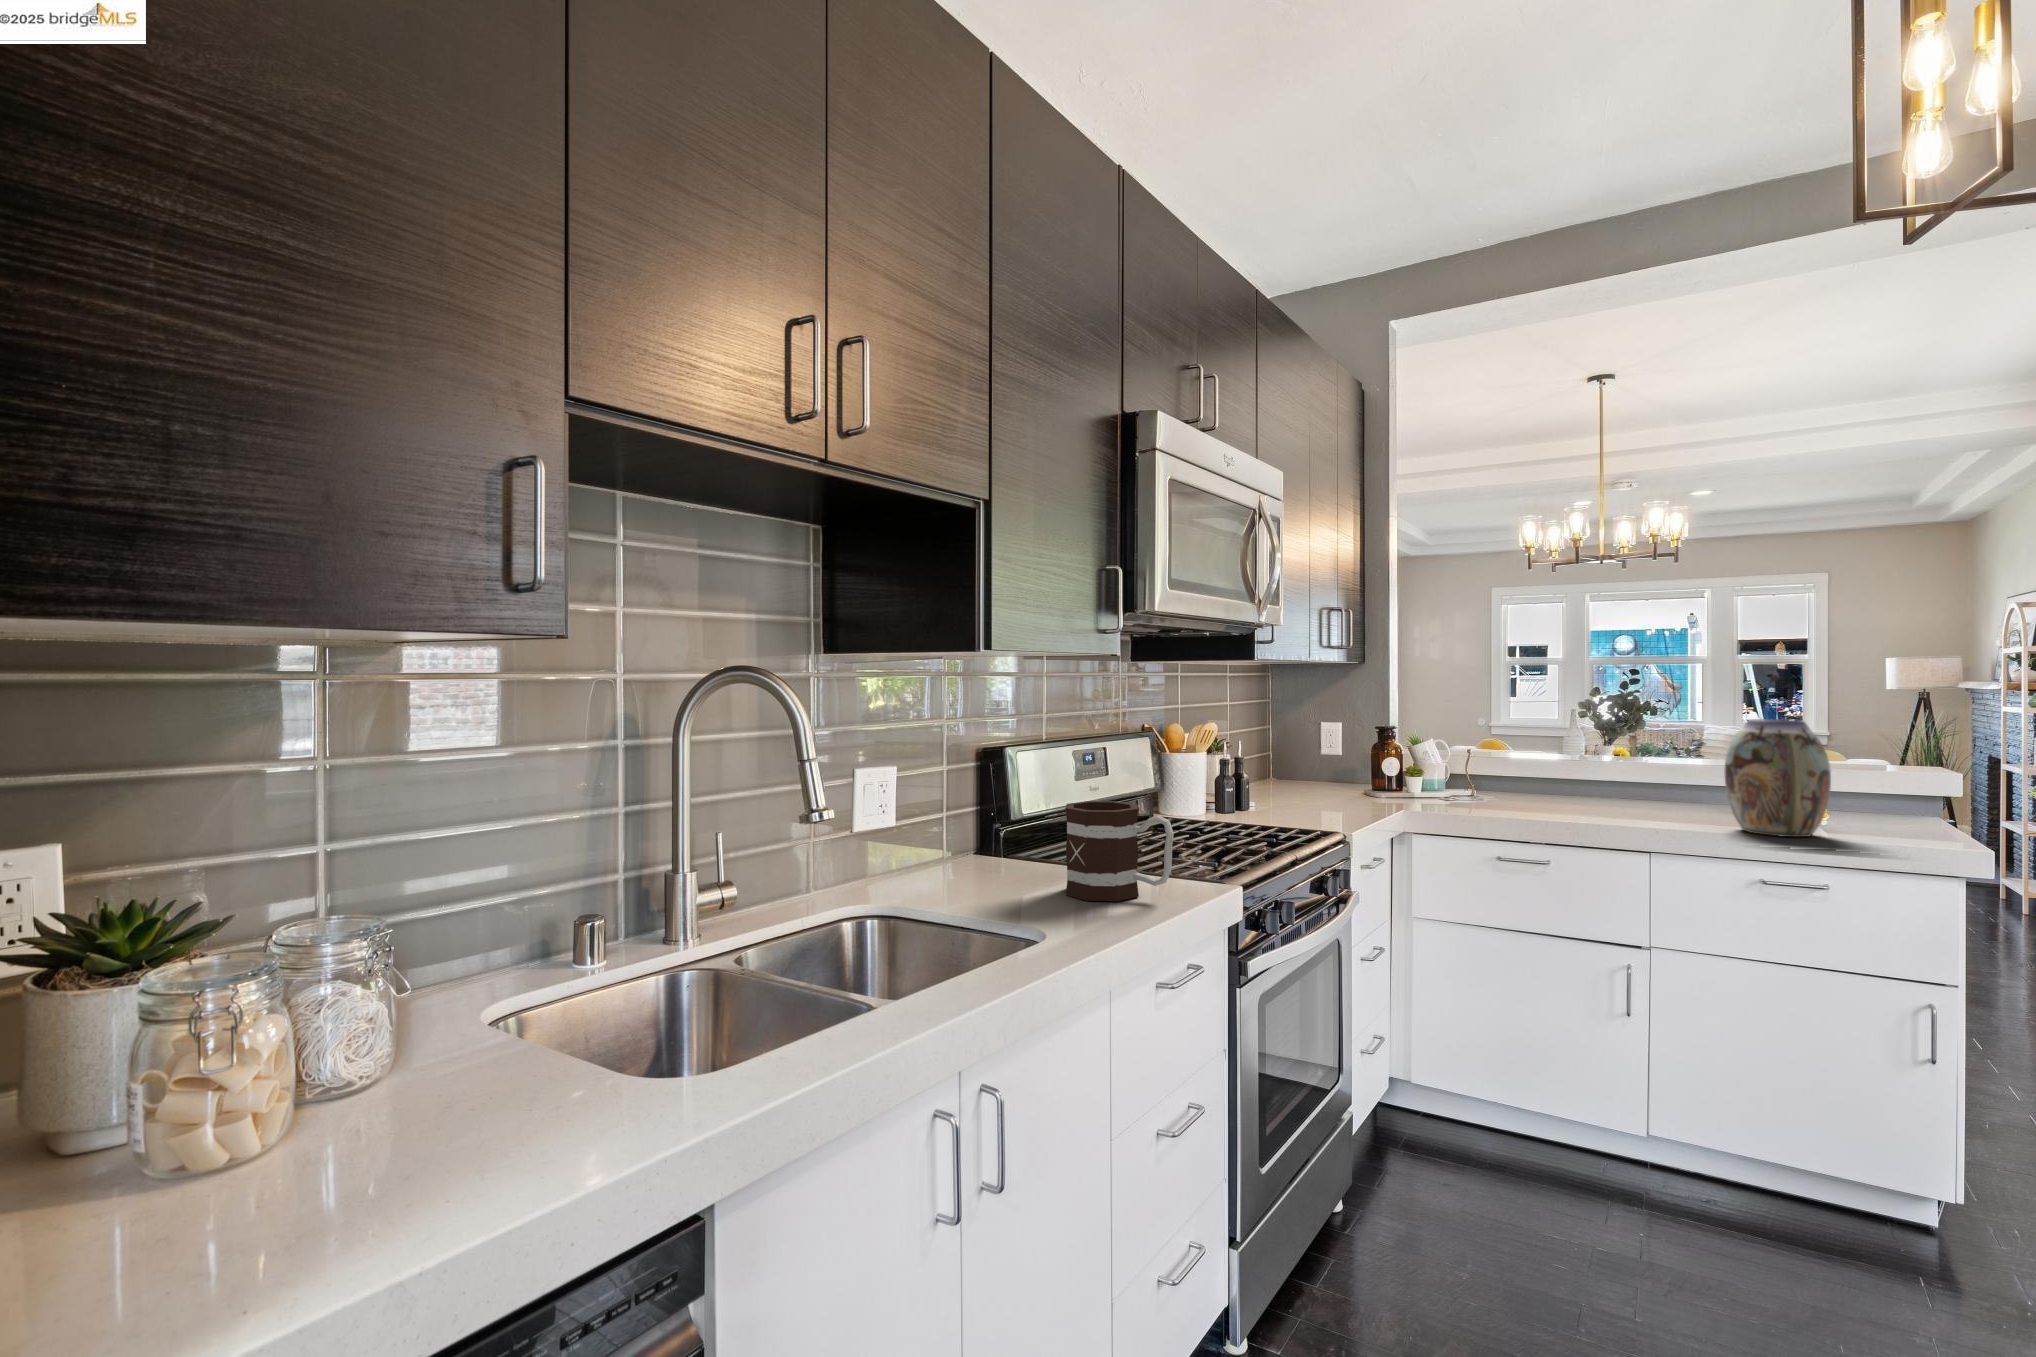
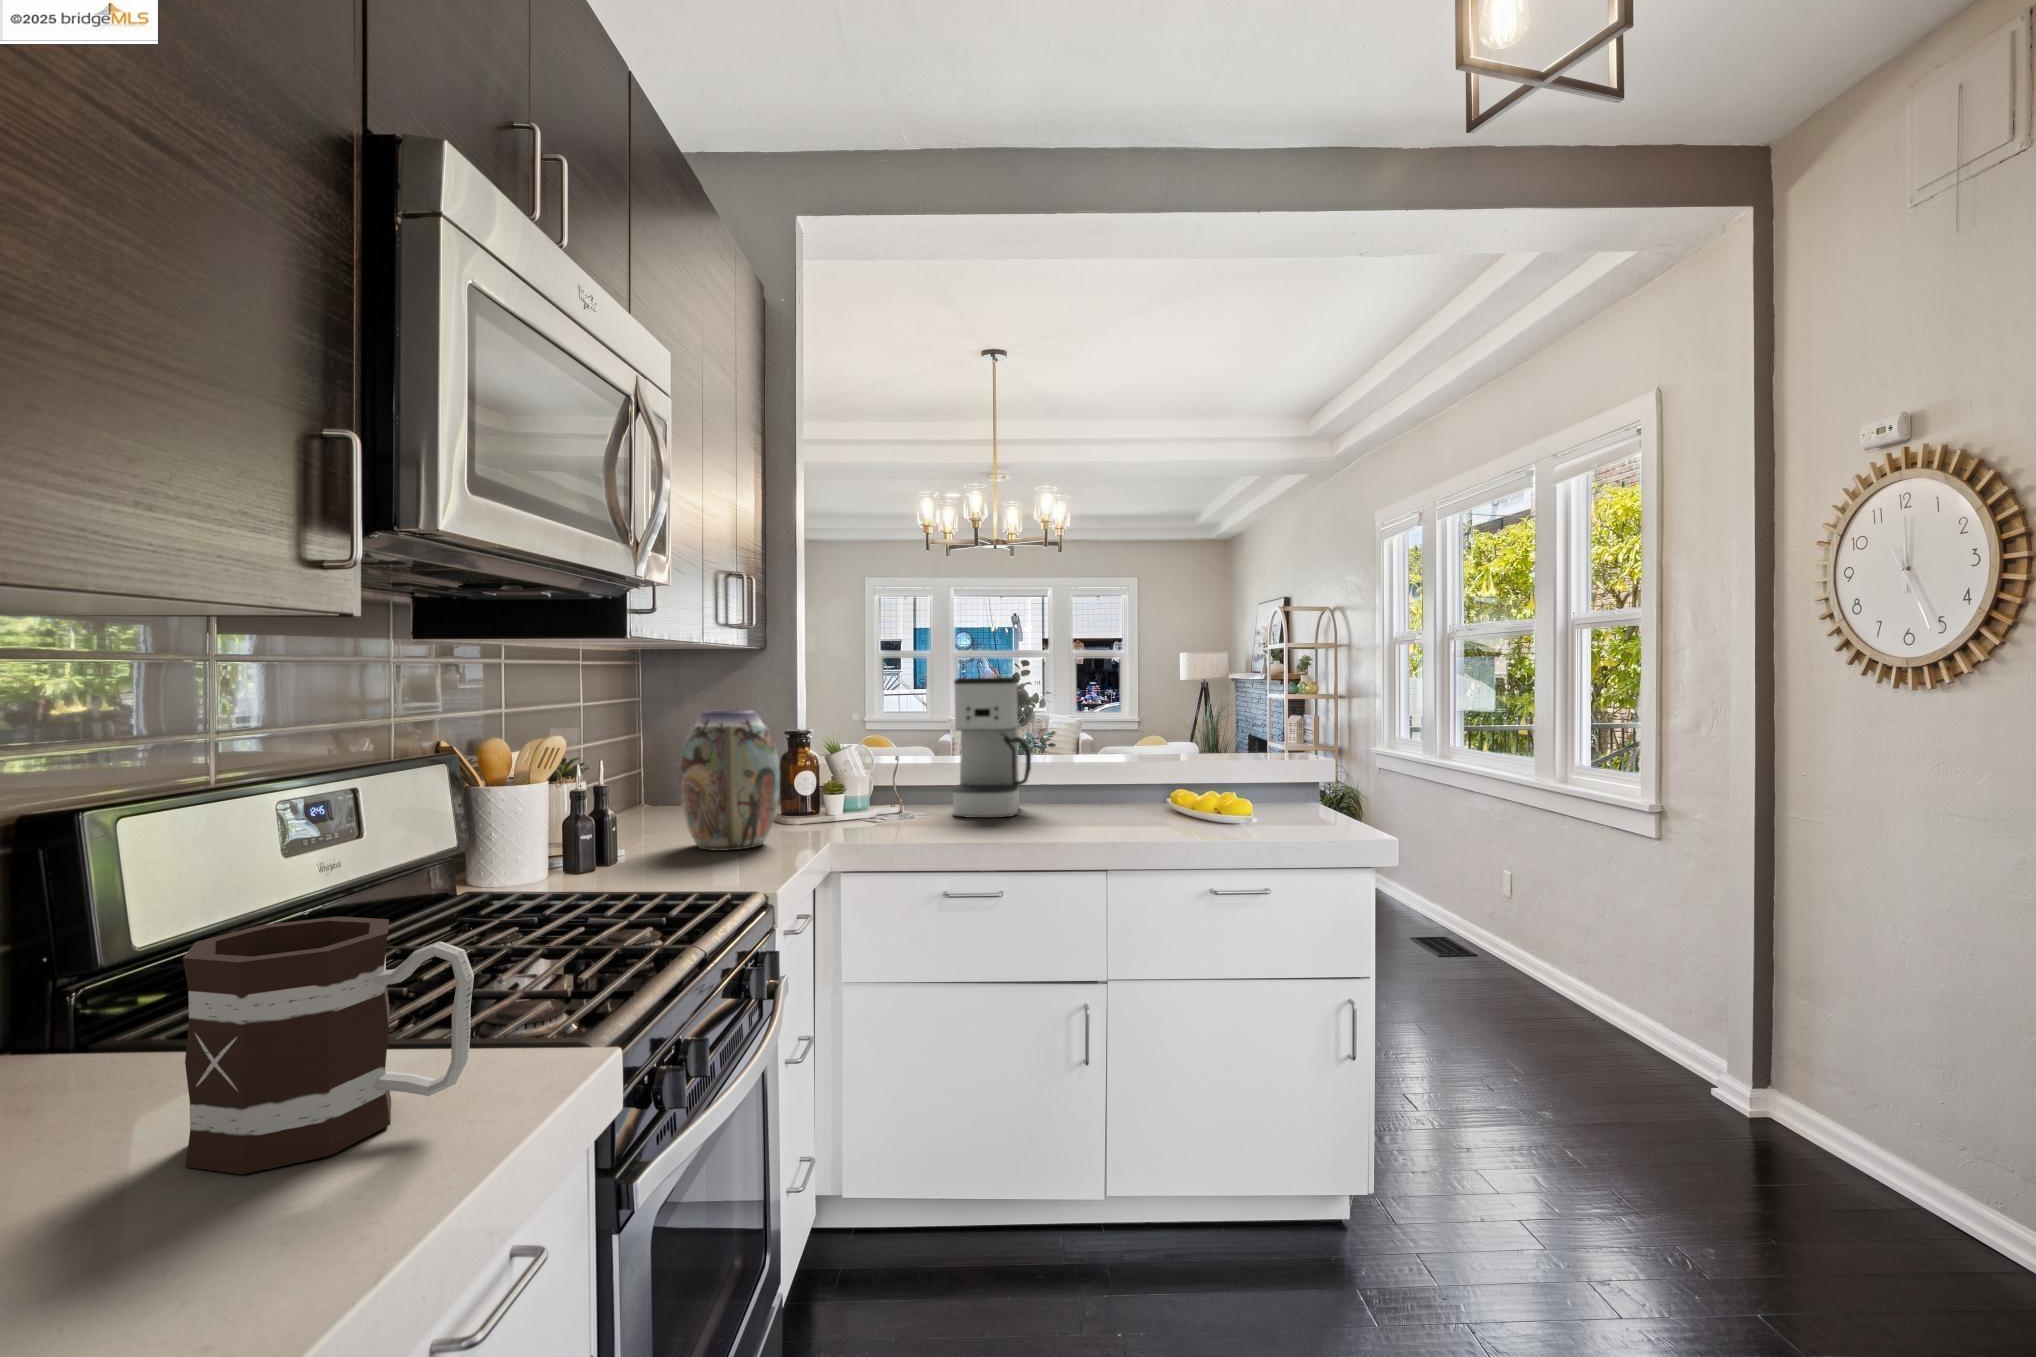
coffee maker: none [1516,688,1595,807] -> present [952,677,1031,818]
vase: present [1725,719,1831,837] -> present [679,710,780,851]

